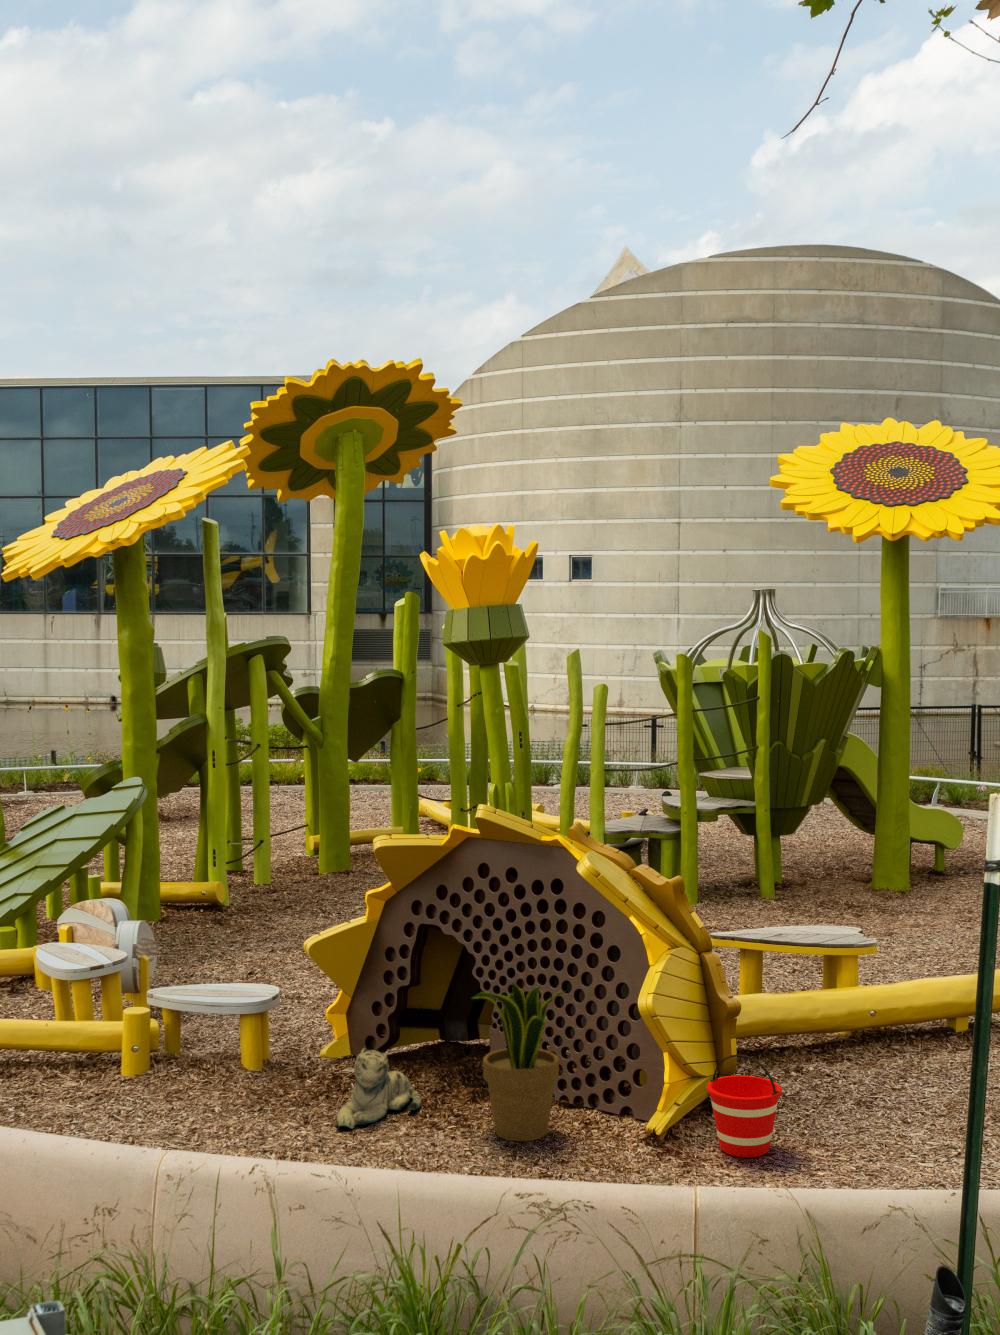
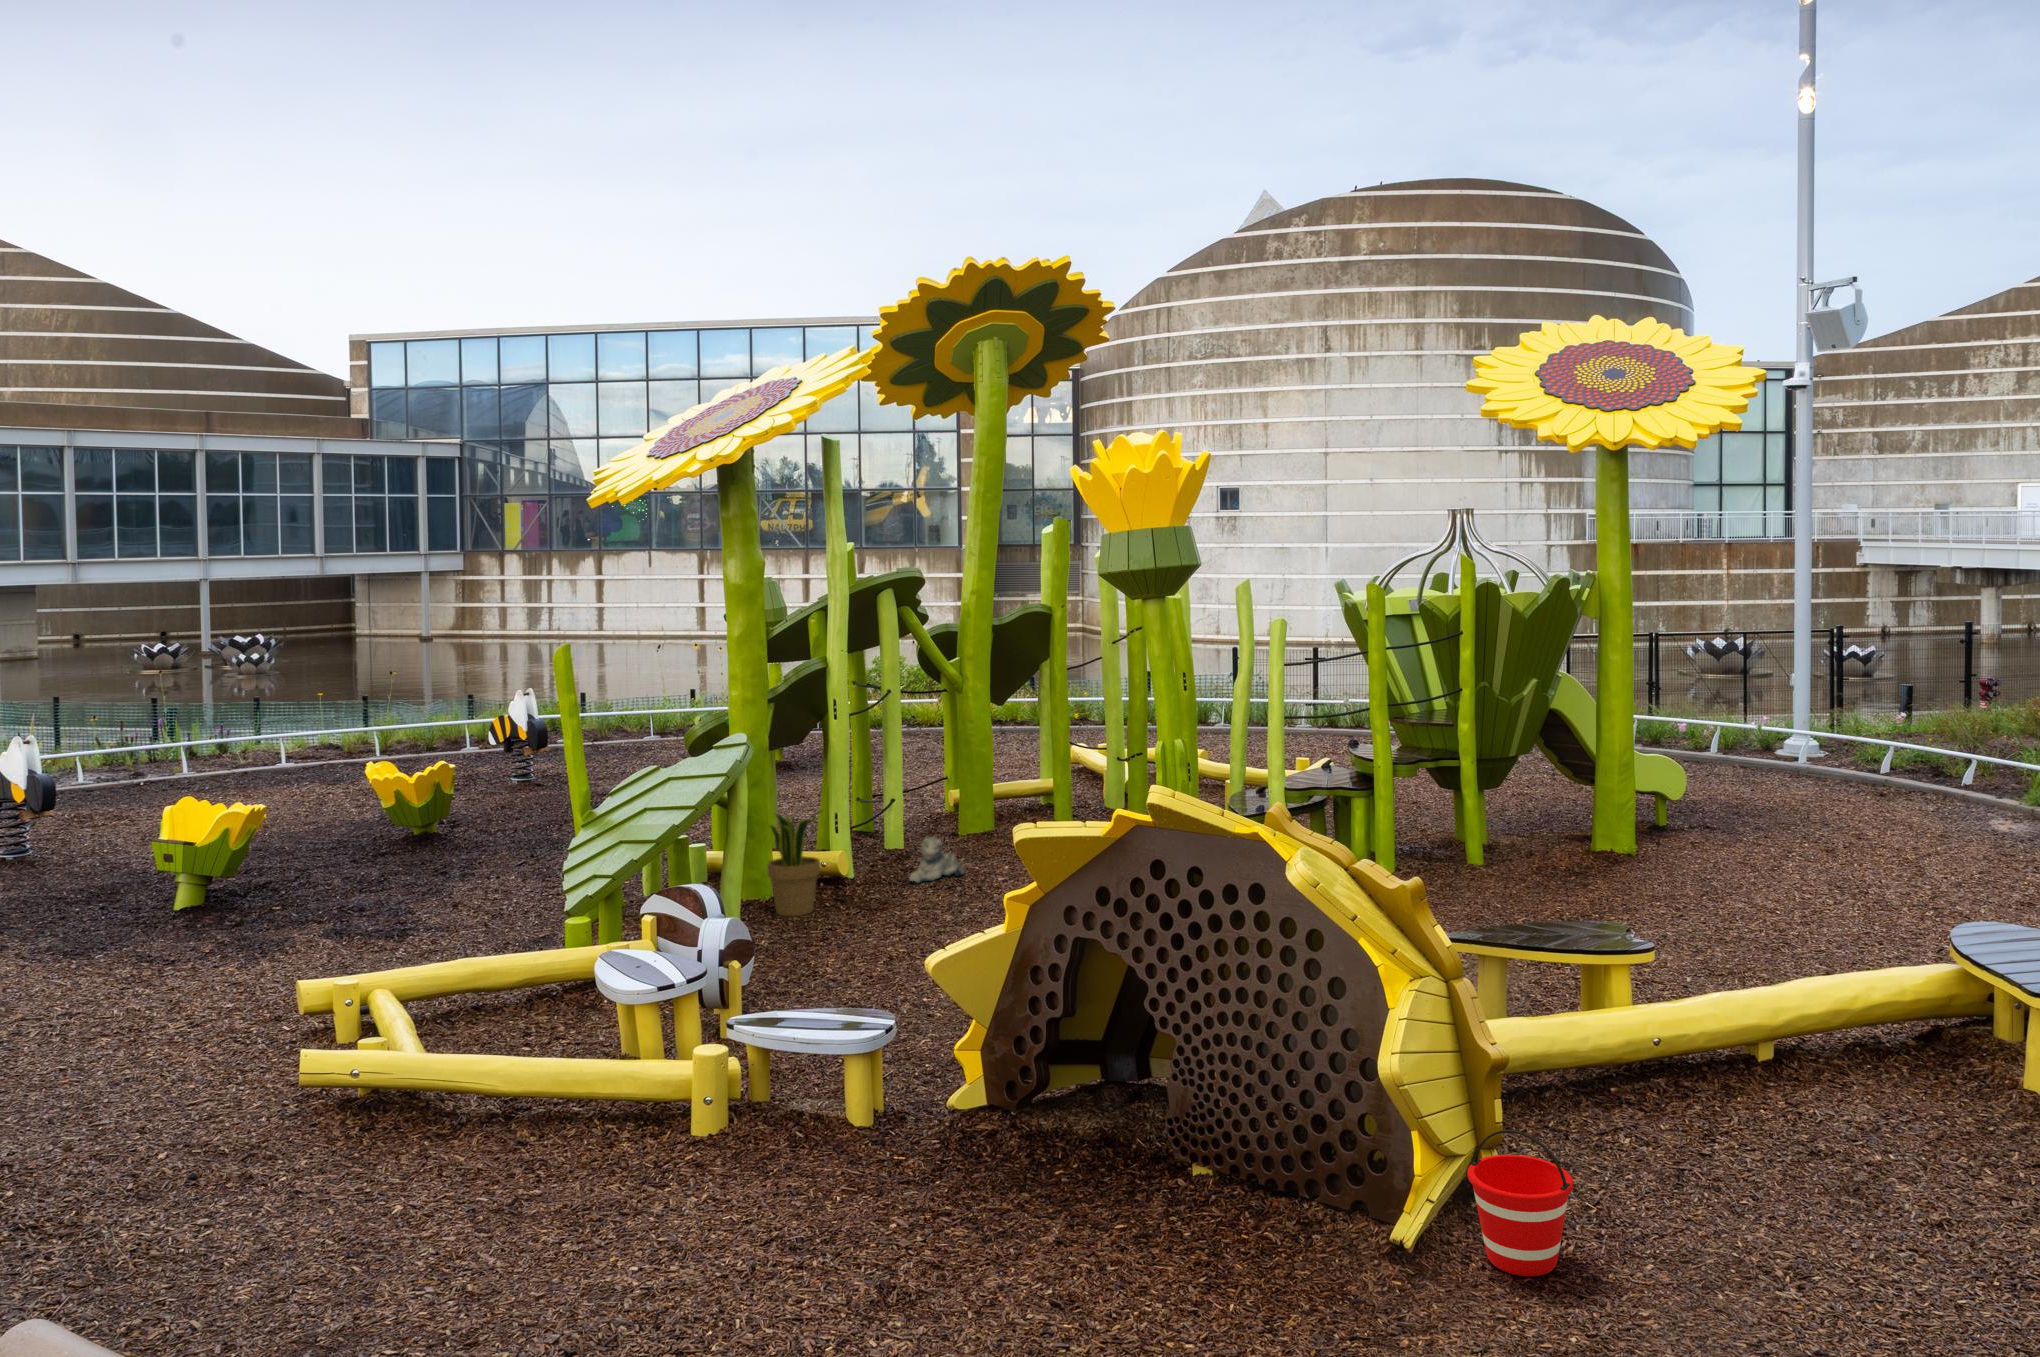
potted plant: present [472,982,564,1141] -> present [767,810,821,916]
plush toy: present [337,1049,421,1129] -> present [909,836,965,883]

